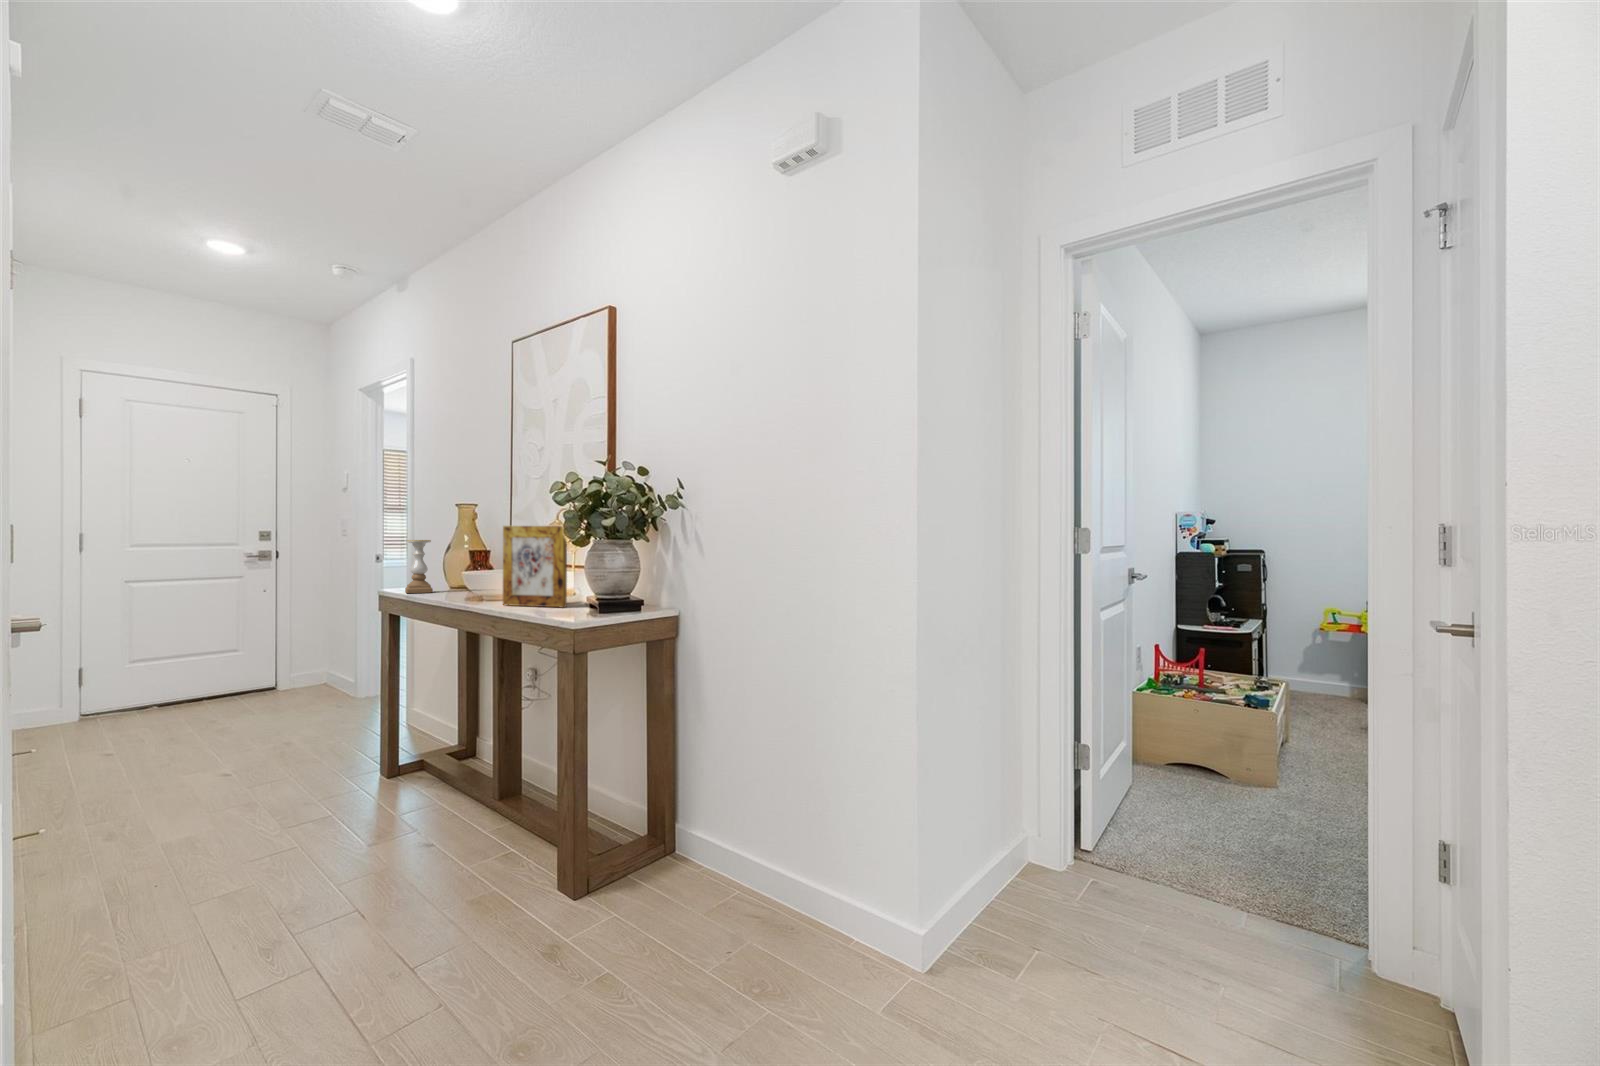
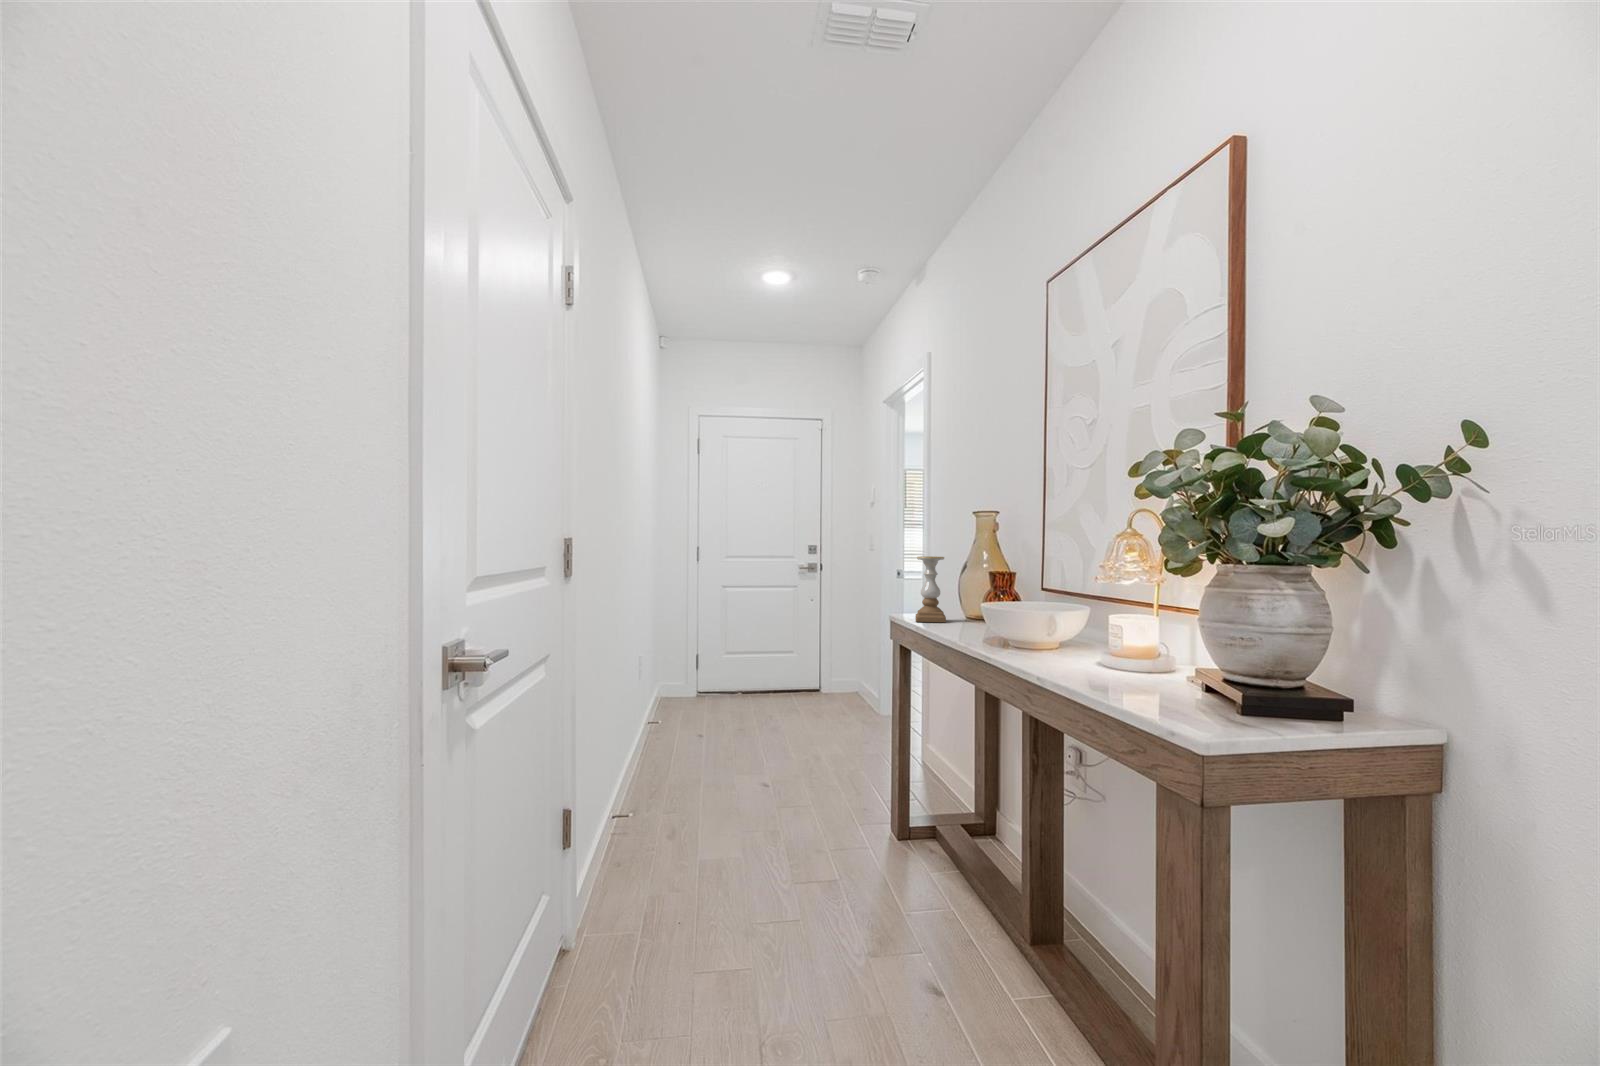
picture frame: present [503,526,567,608] -> none [1039,539,1151,680]

